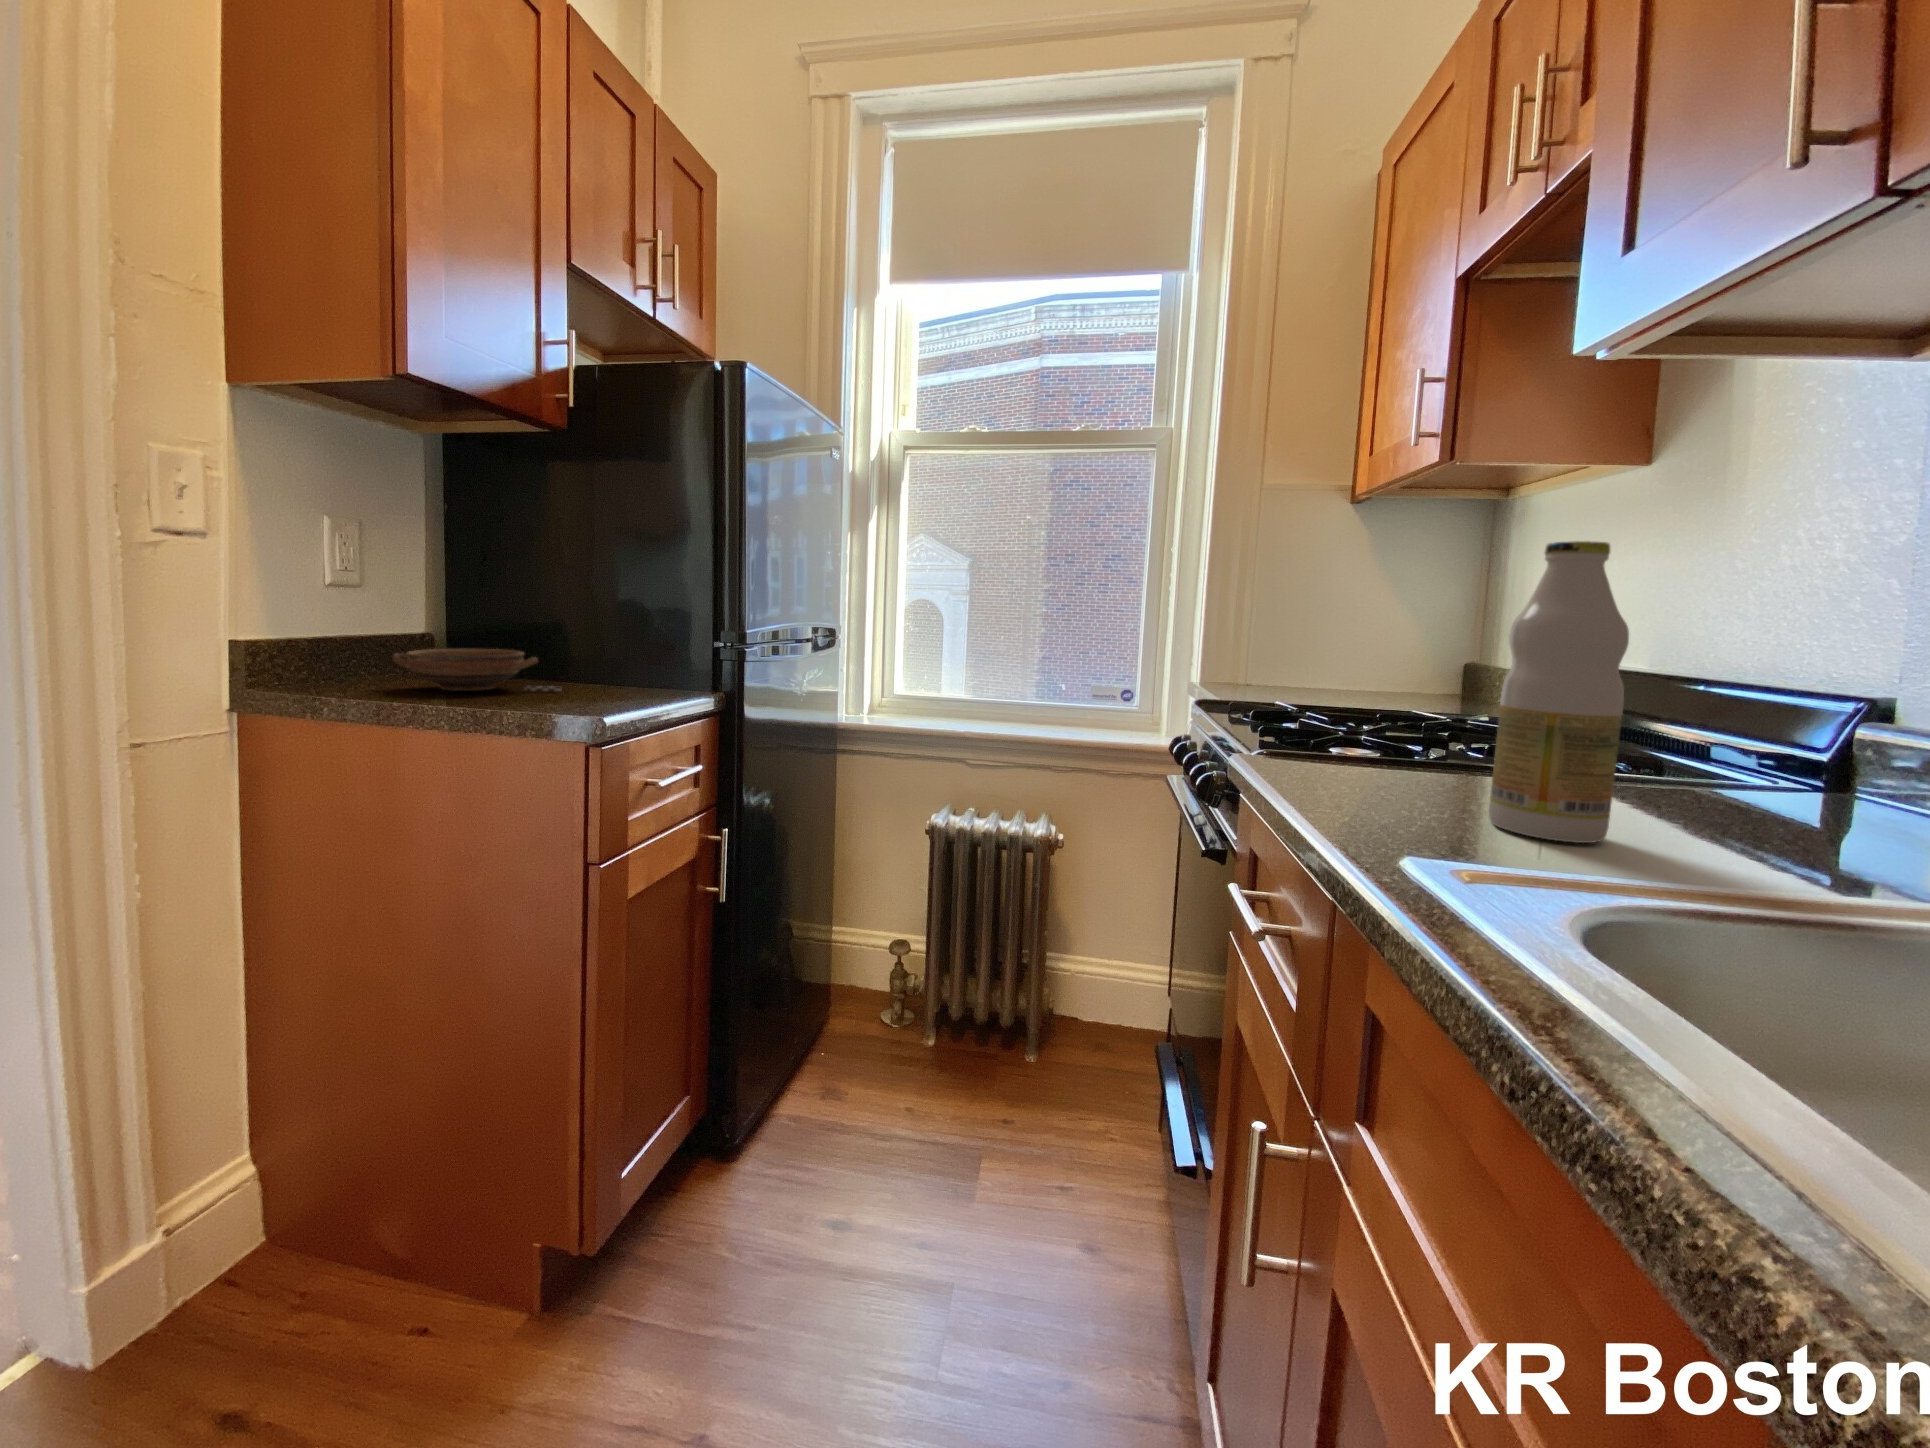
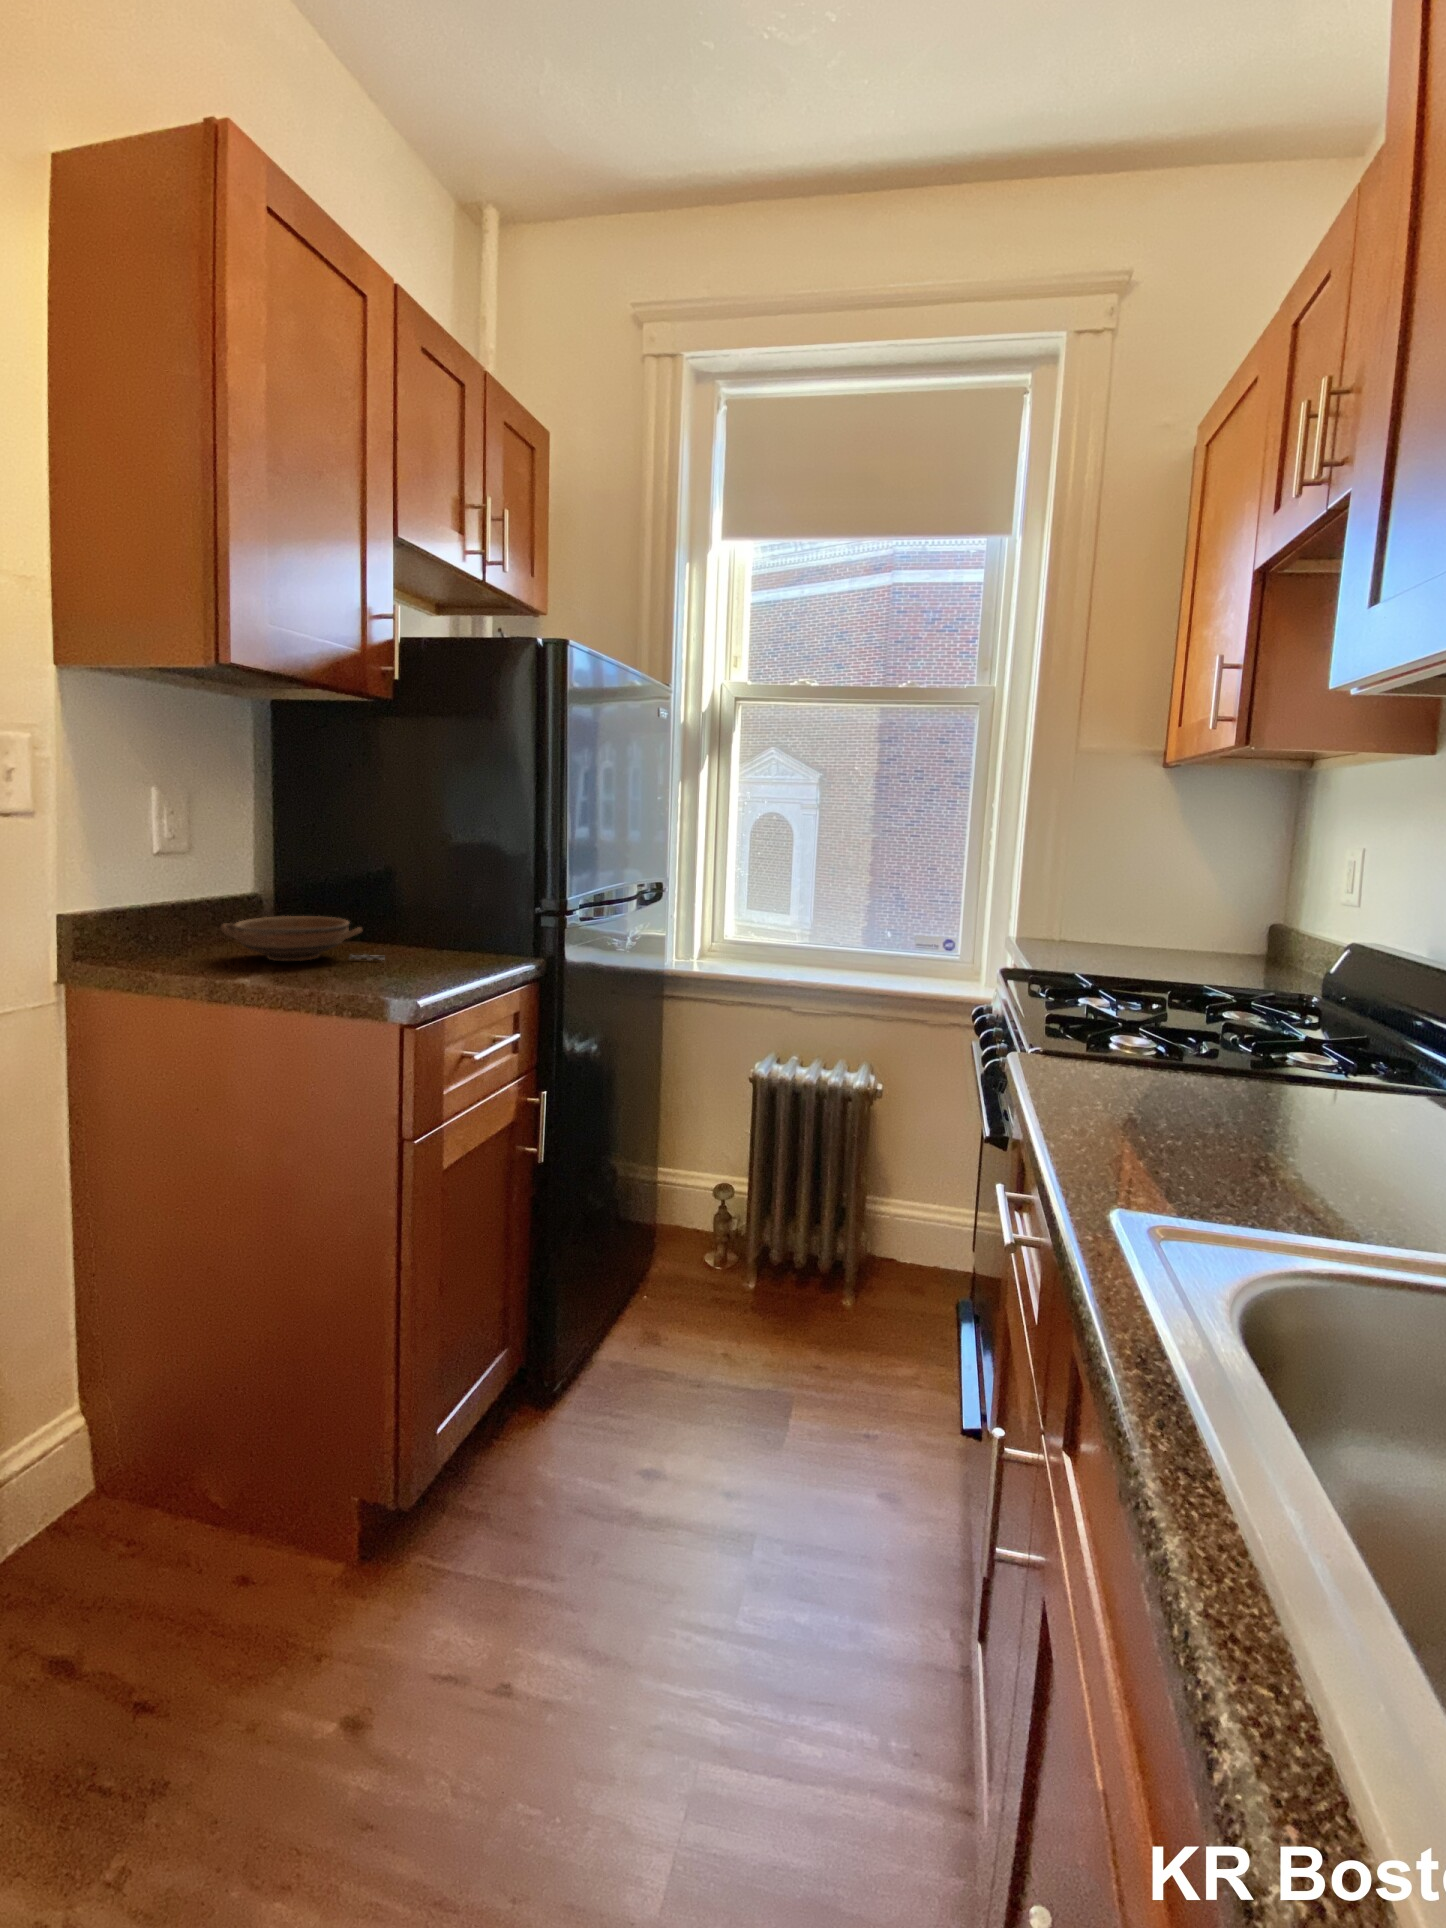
bottle: present [1489,541,1629,843] -> none [1238,881,1363,1163]

